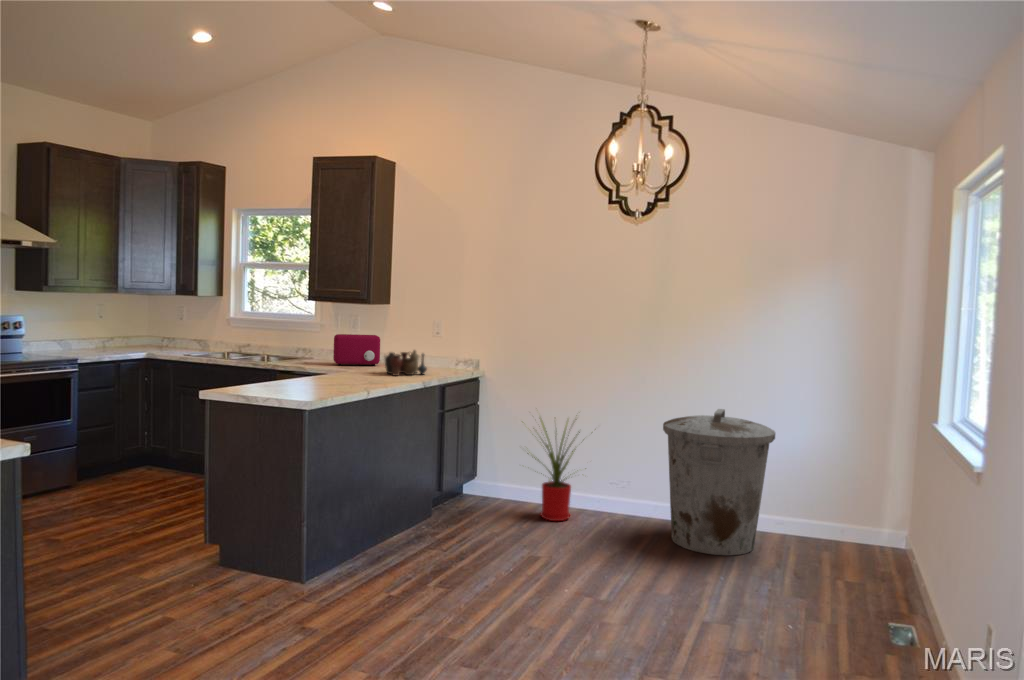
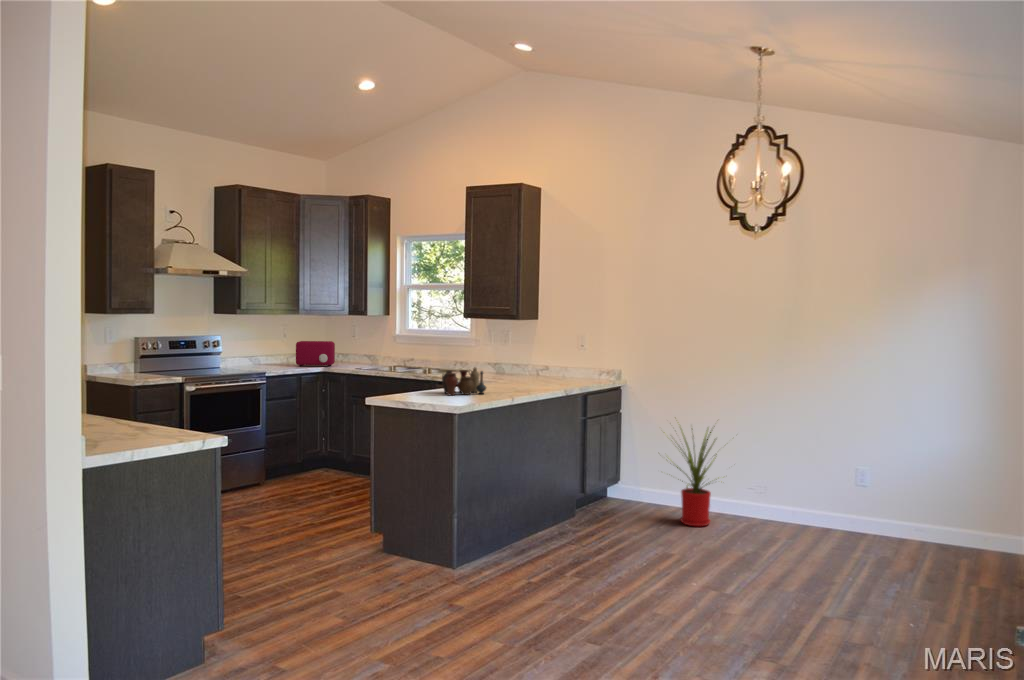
toaster: present [333,334,380,366] -> present [296,341,335,367]
vase: present [385,350,427,376] -> present [442,368,486,395]
trash can: present [663,409,775,555] -> none [800,418,919,565]

